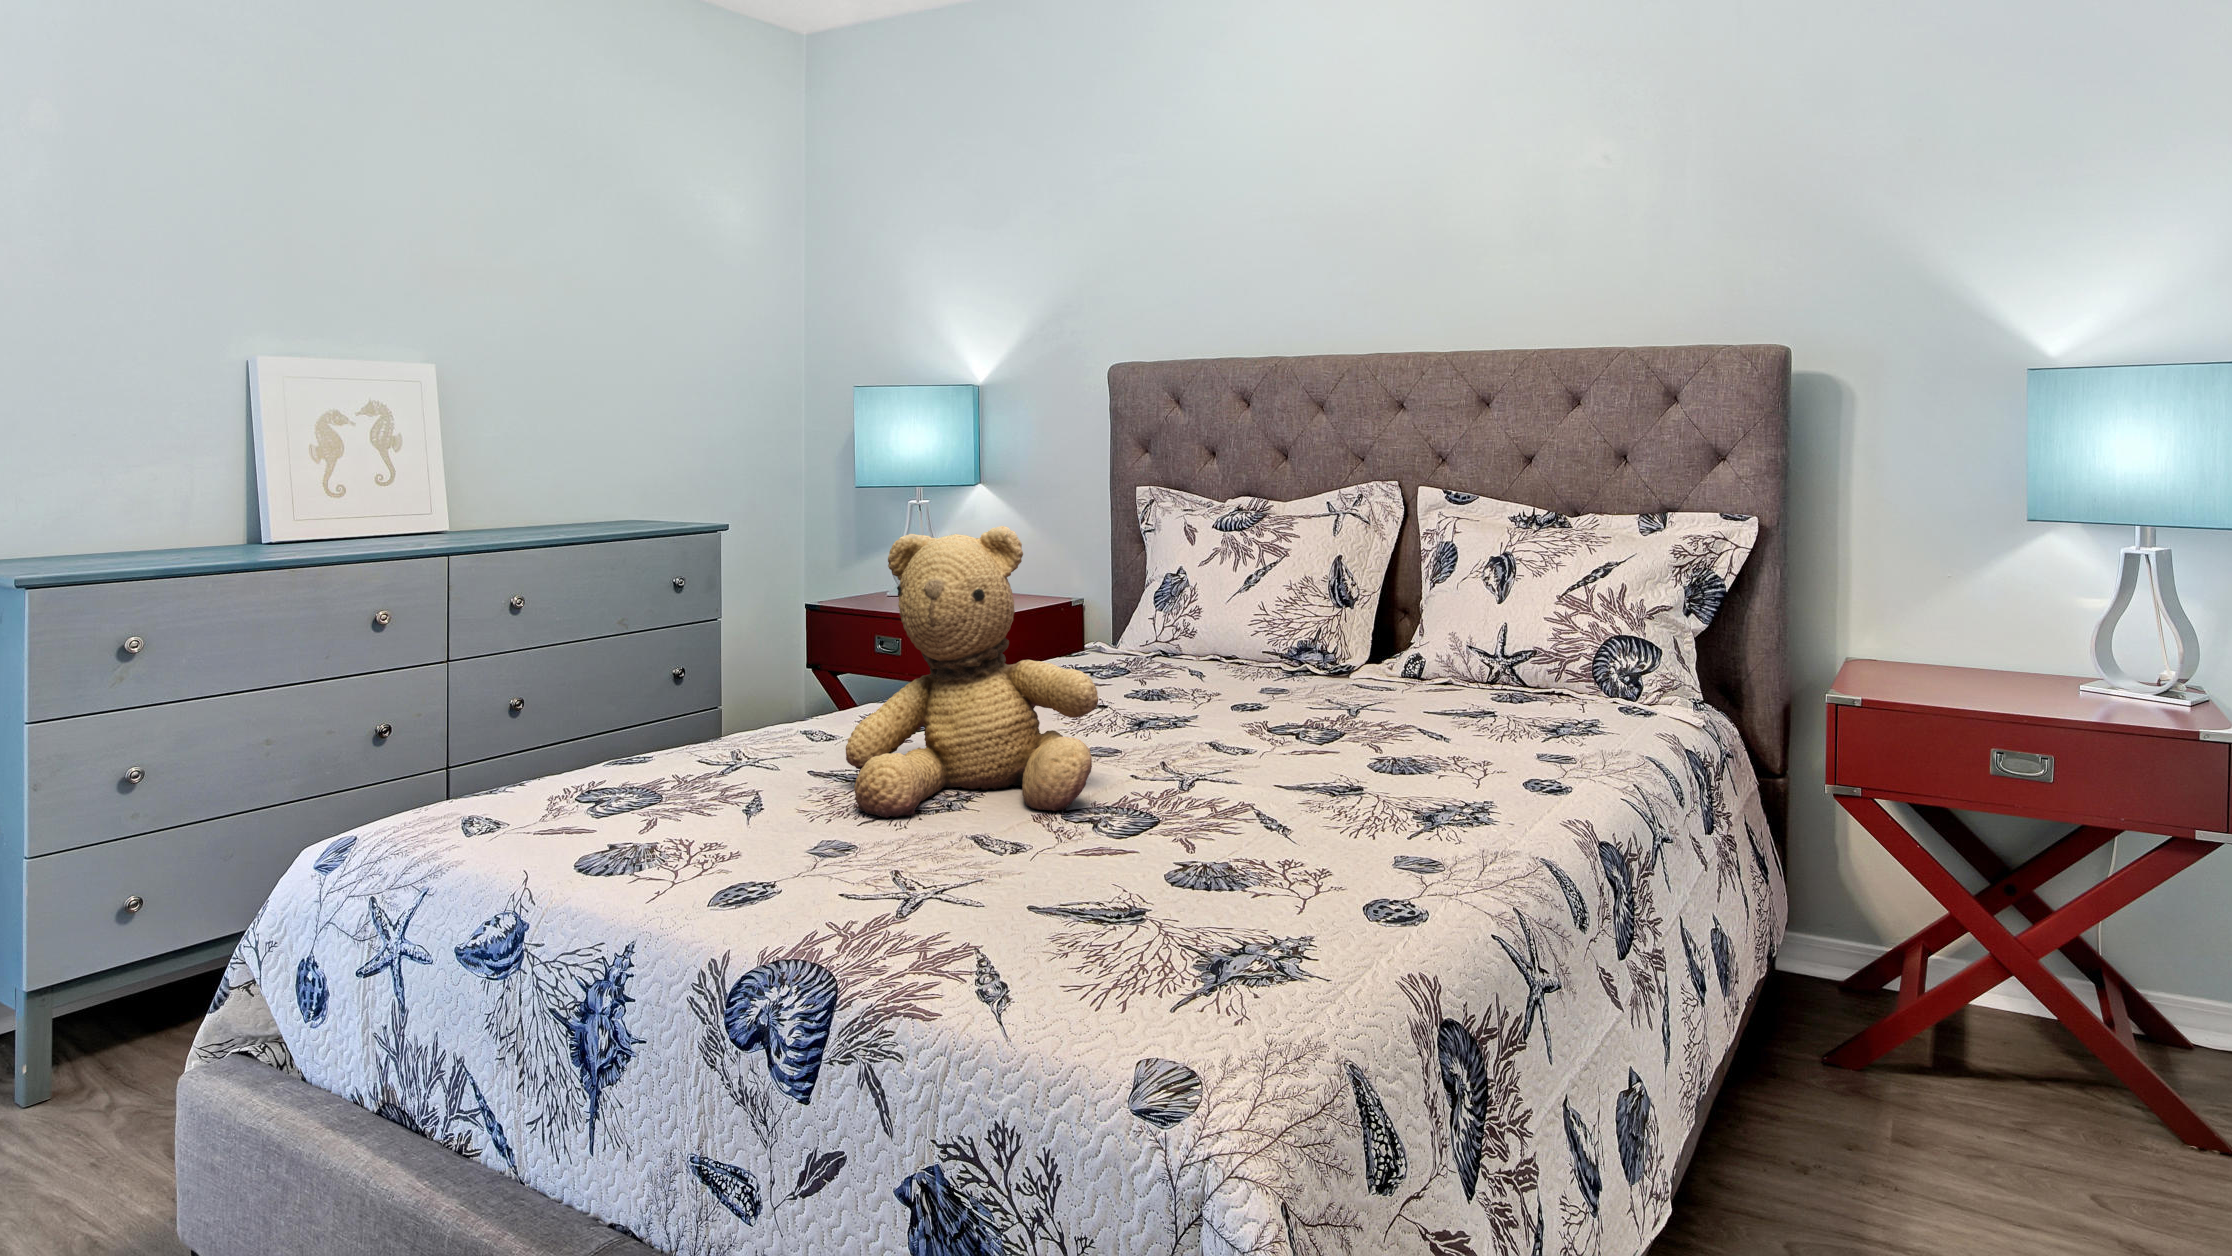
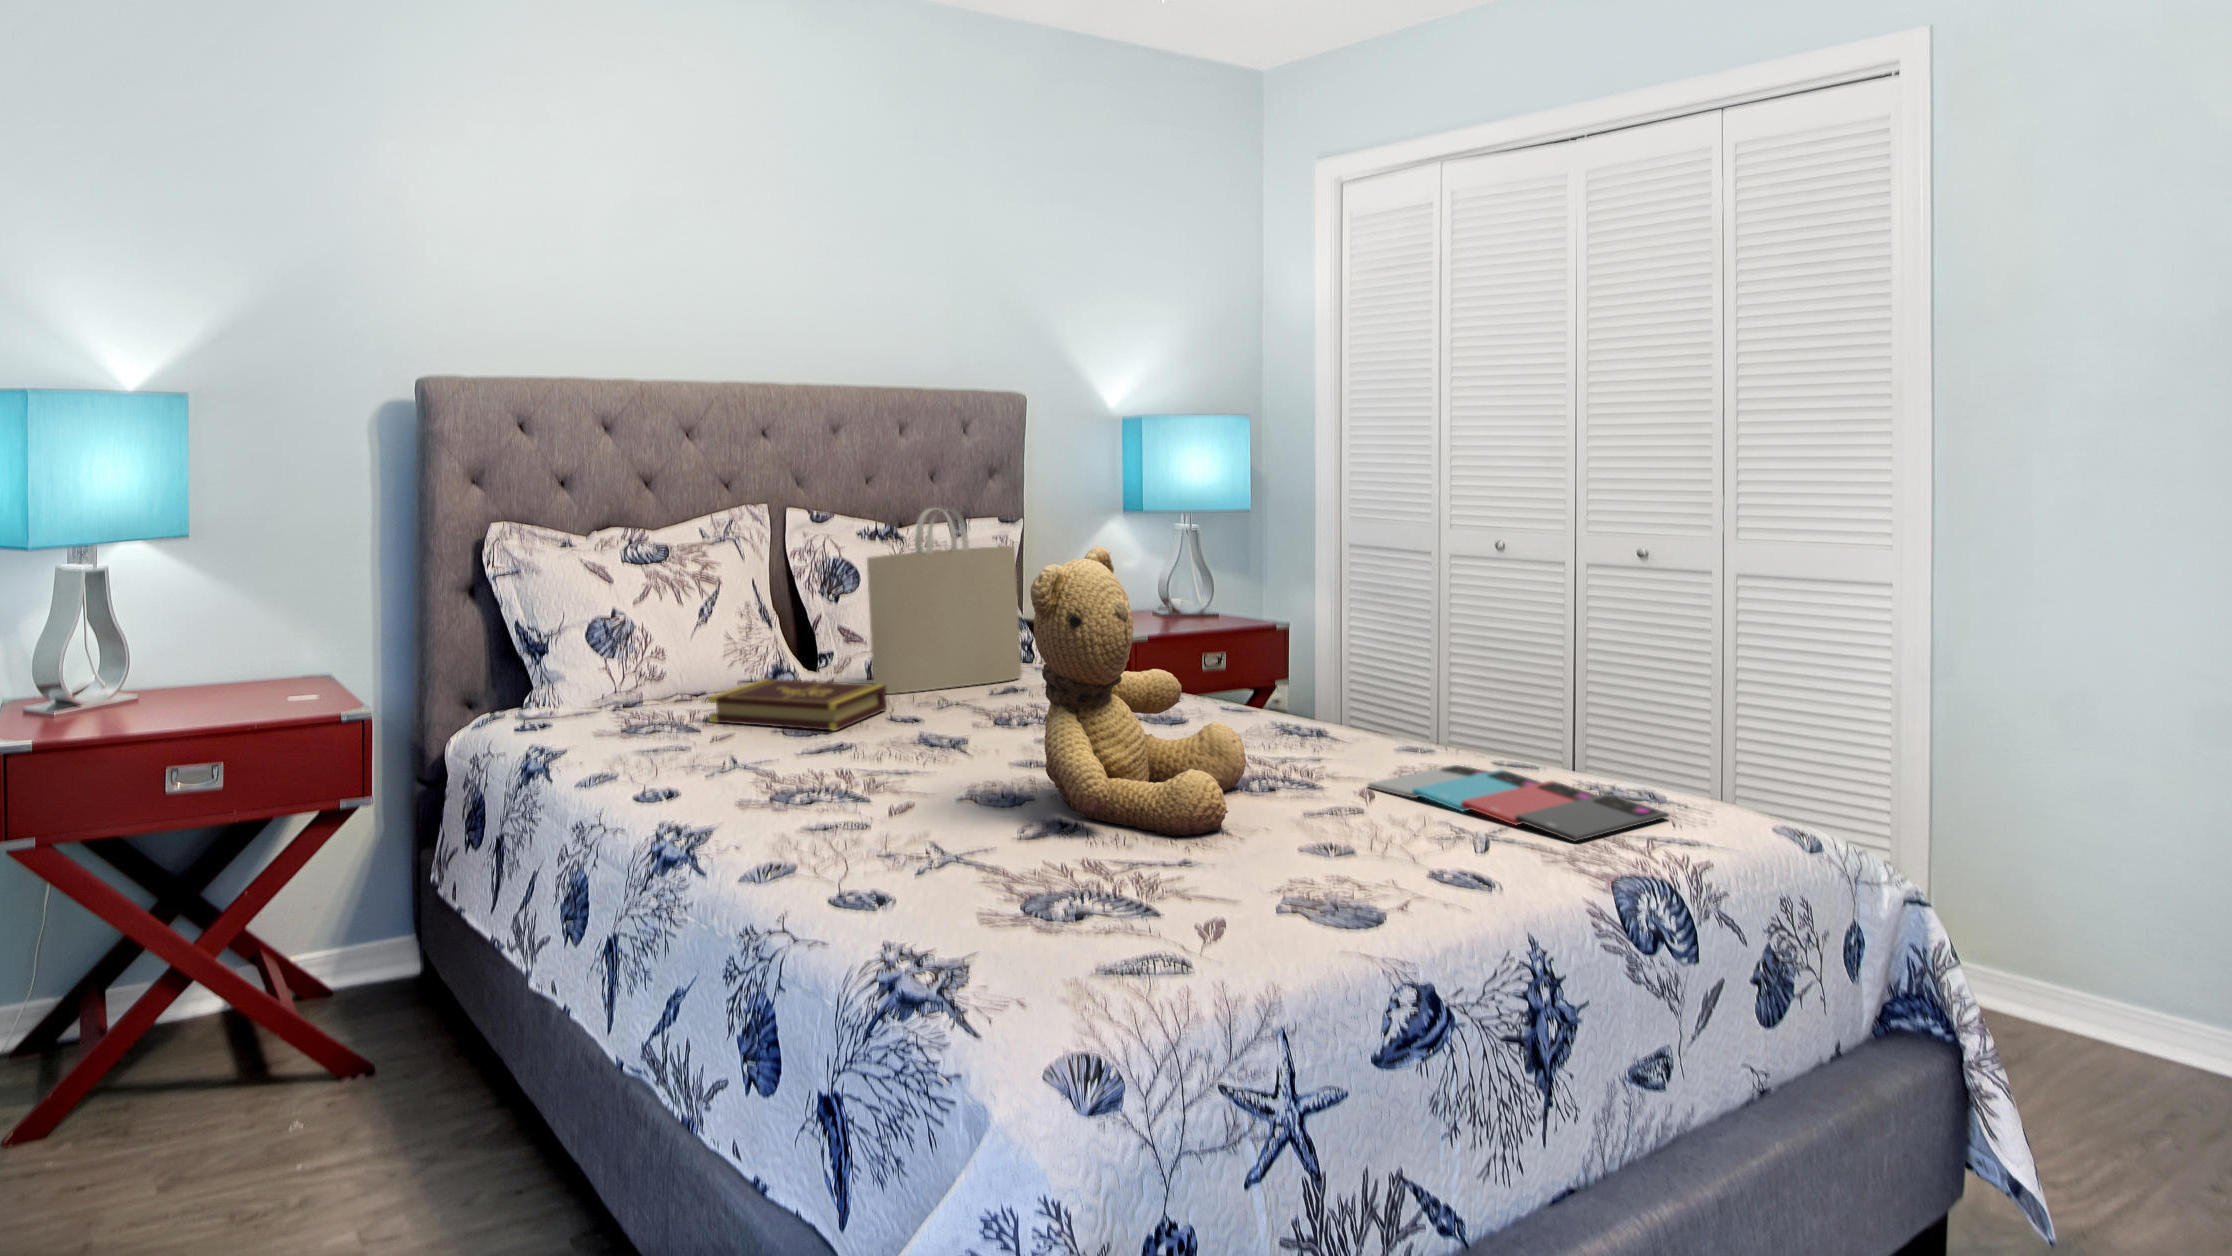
tote bag: none [1348,493,1511,712] -> present [867,508,1022,694]
book: none [1169,647,1278,697] -> present [708,679,887,731]
smartphone: none [909,849,1238,976] -> present [1368,765,1669,841]

